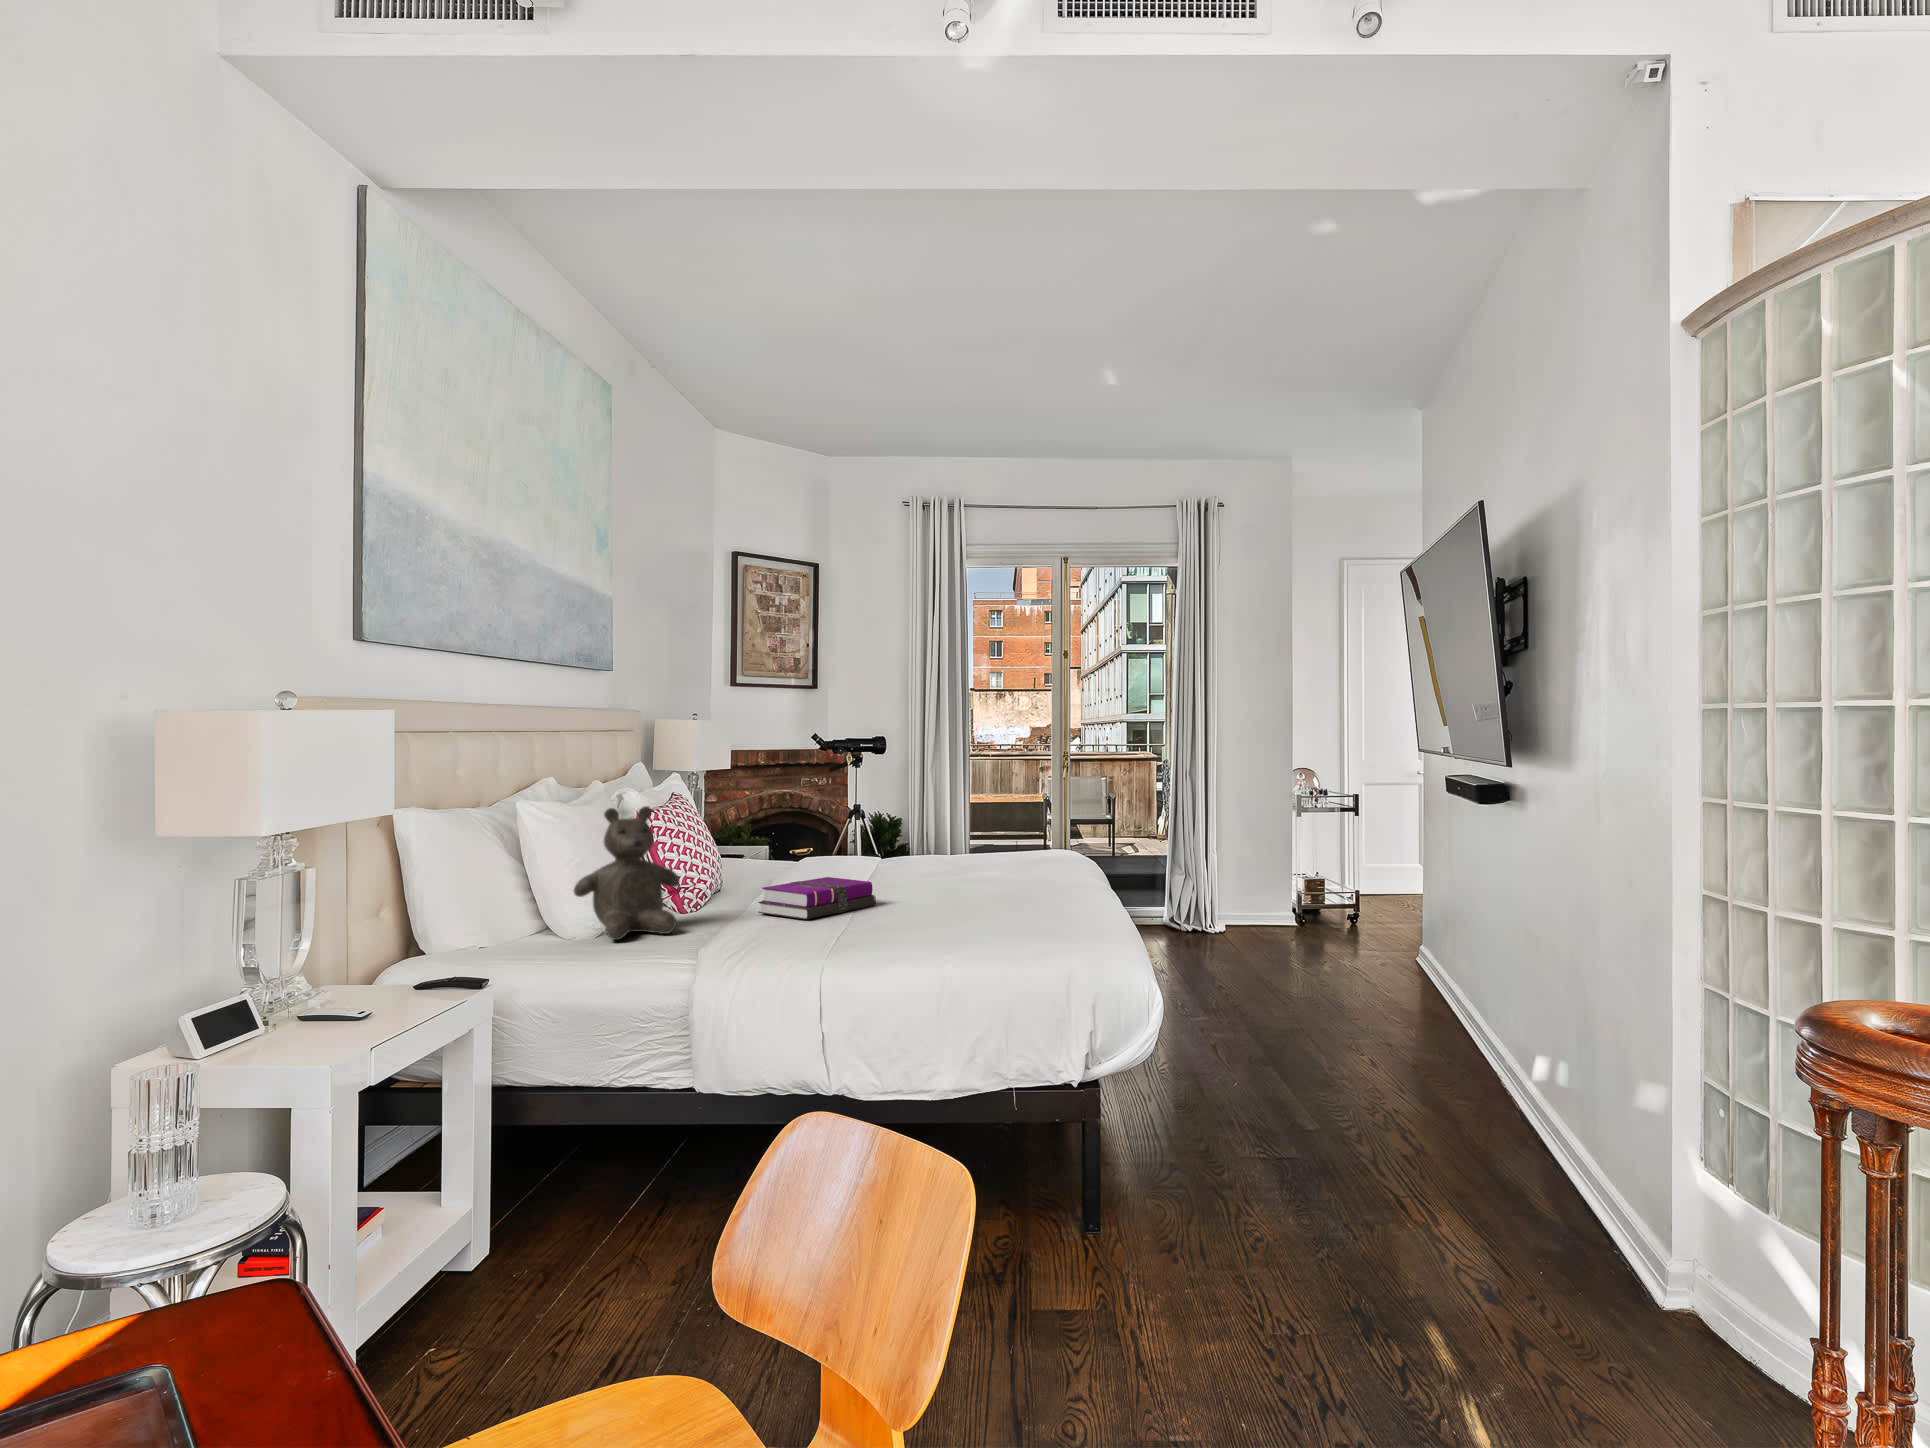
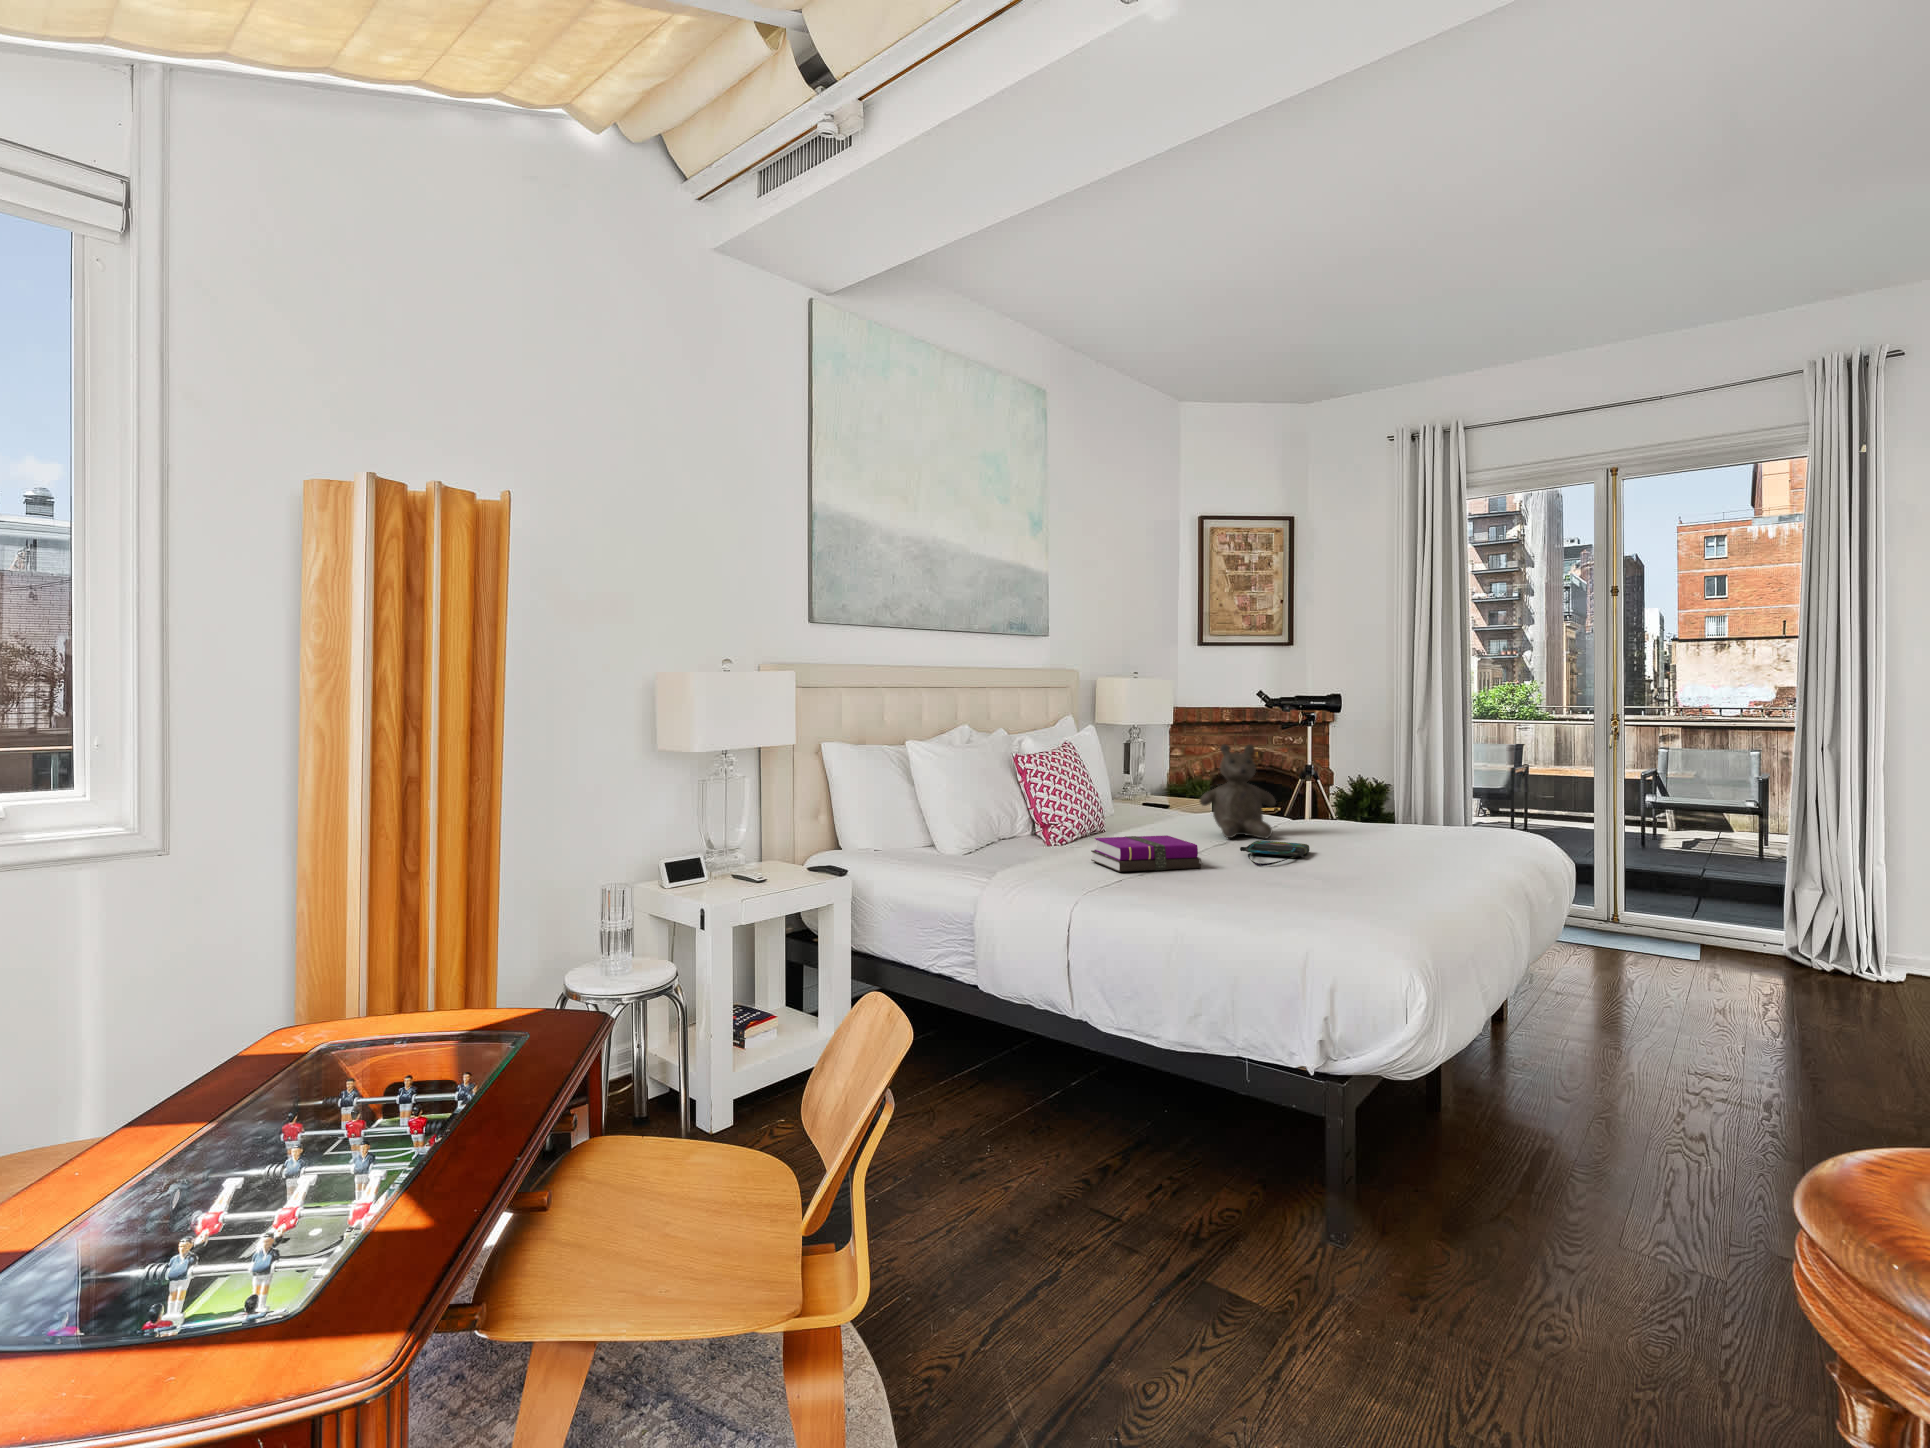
teddy bear: present [574,806,680,940] -> present [1200,744,1276,839]
tote bag: none [889,872,949,896] -> present [1240,840,1309,866]

